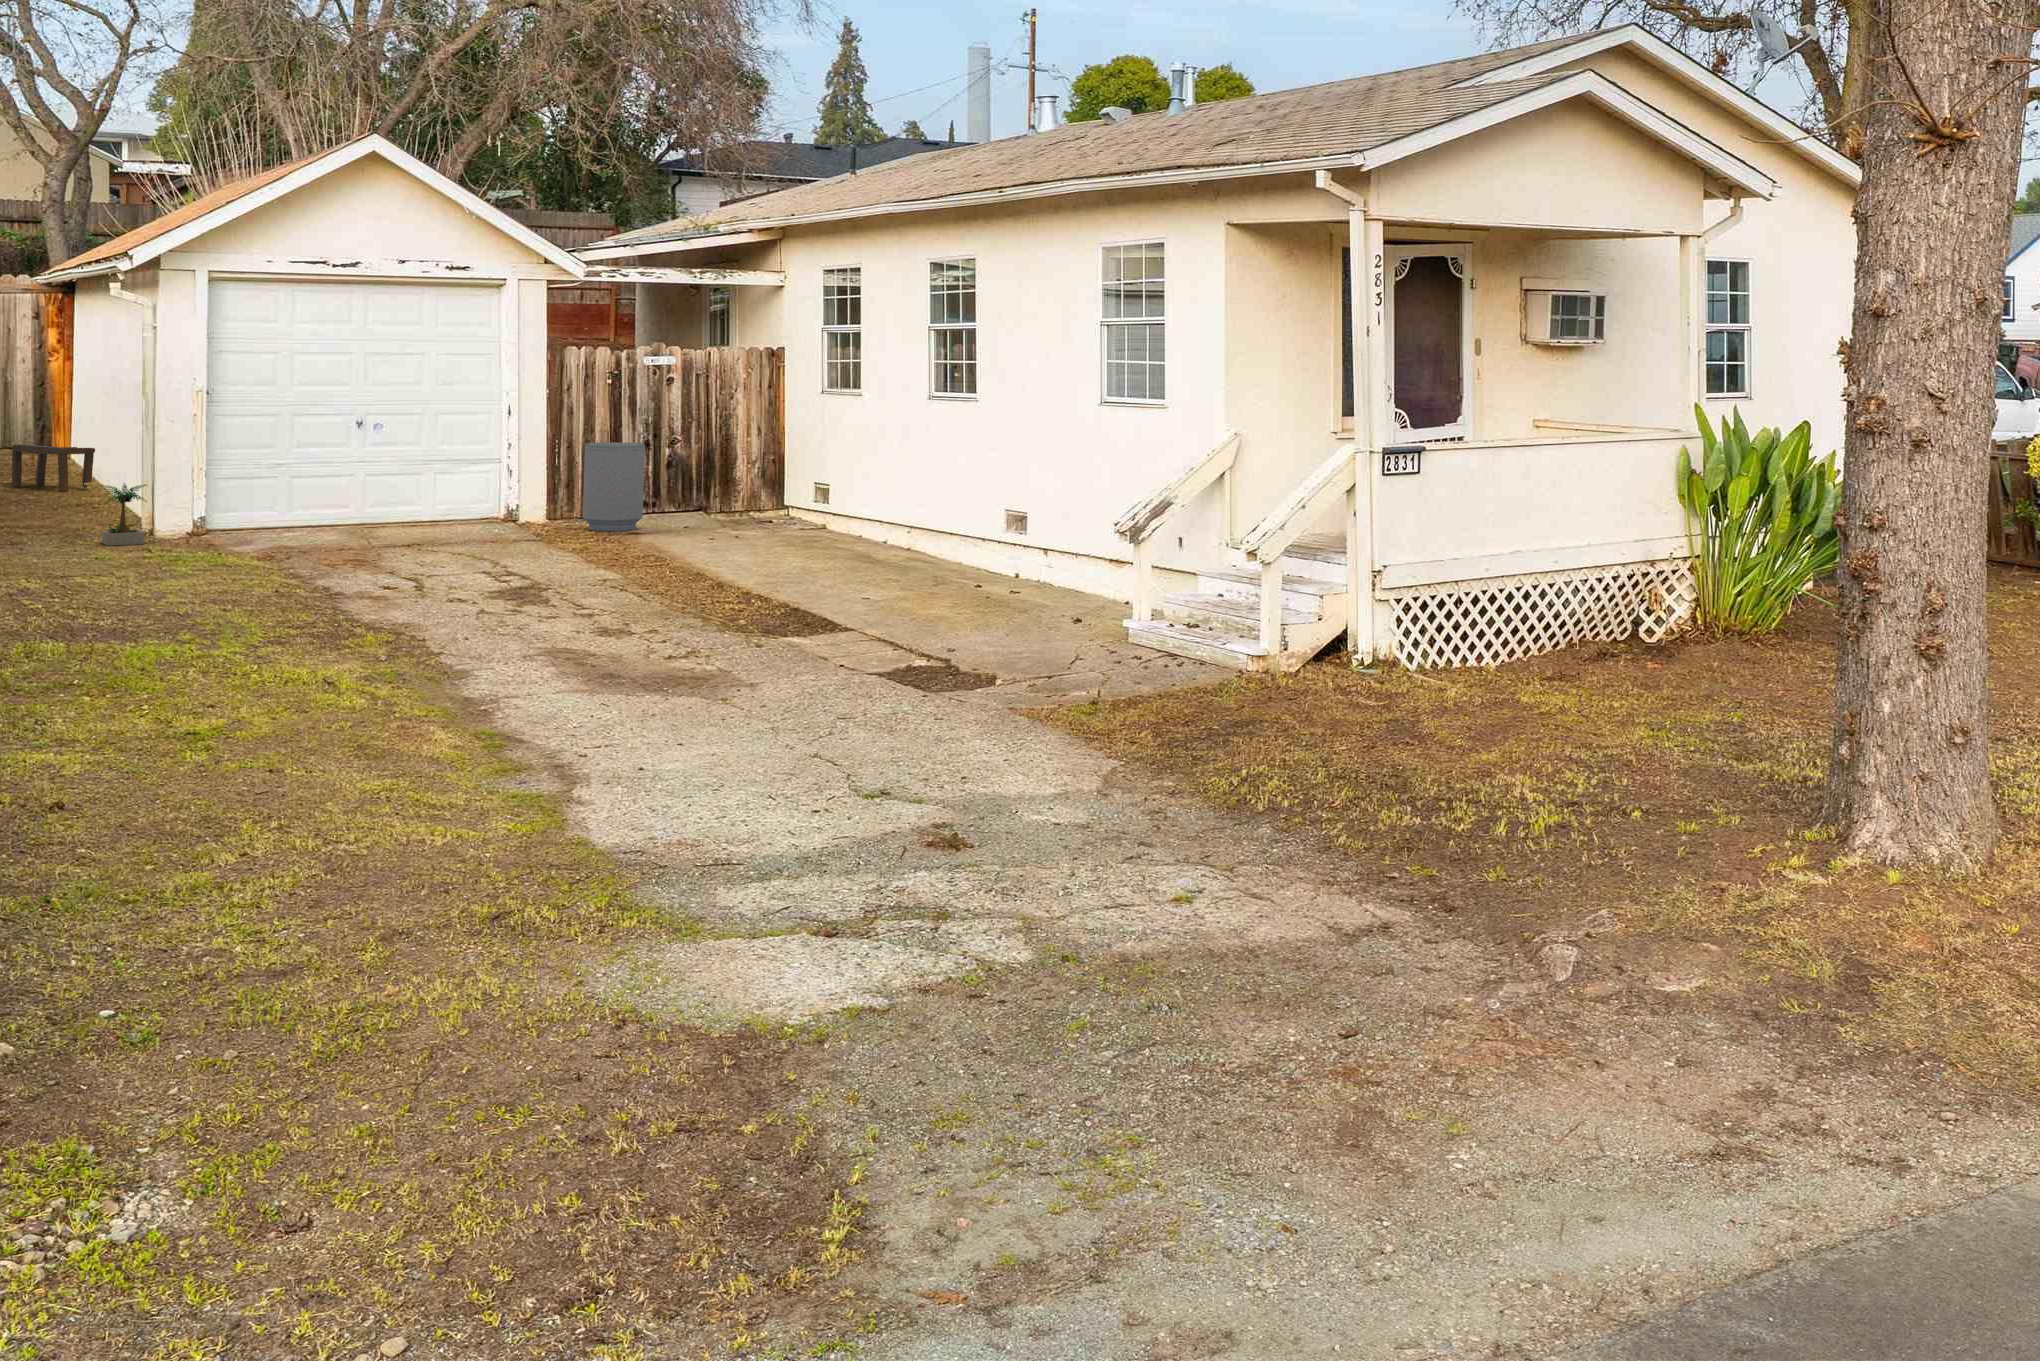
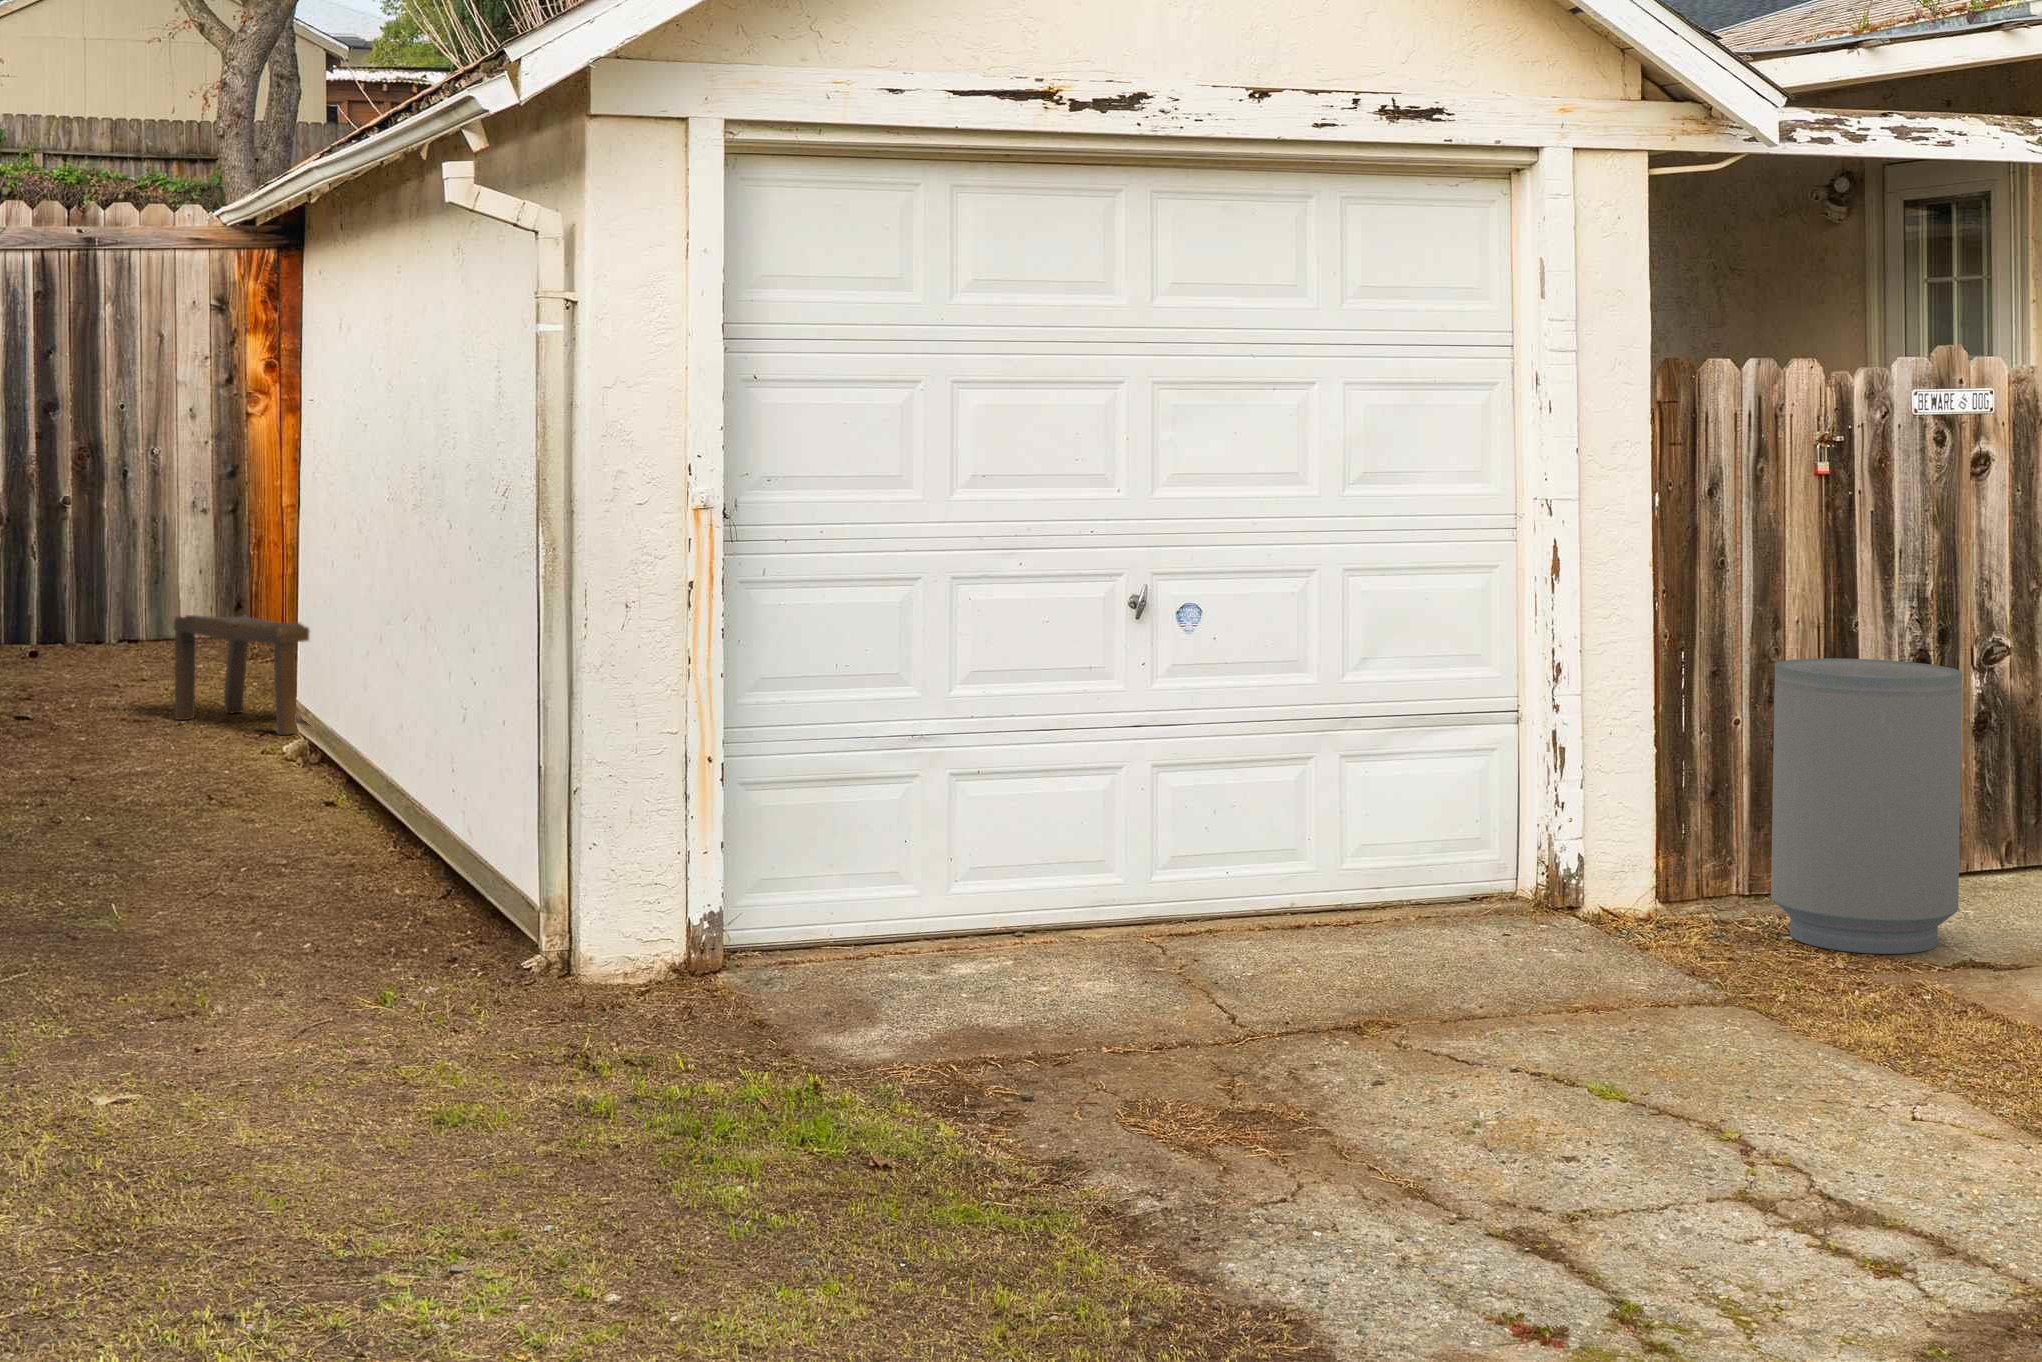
potted plant: present [100,483,147,546] -> none [420,805,585,1027]

